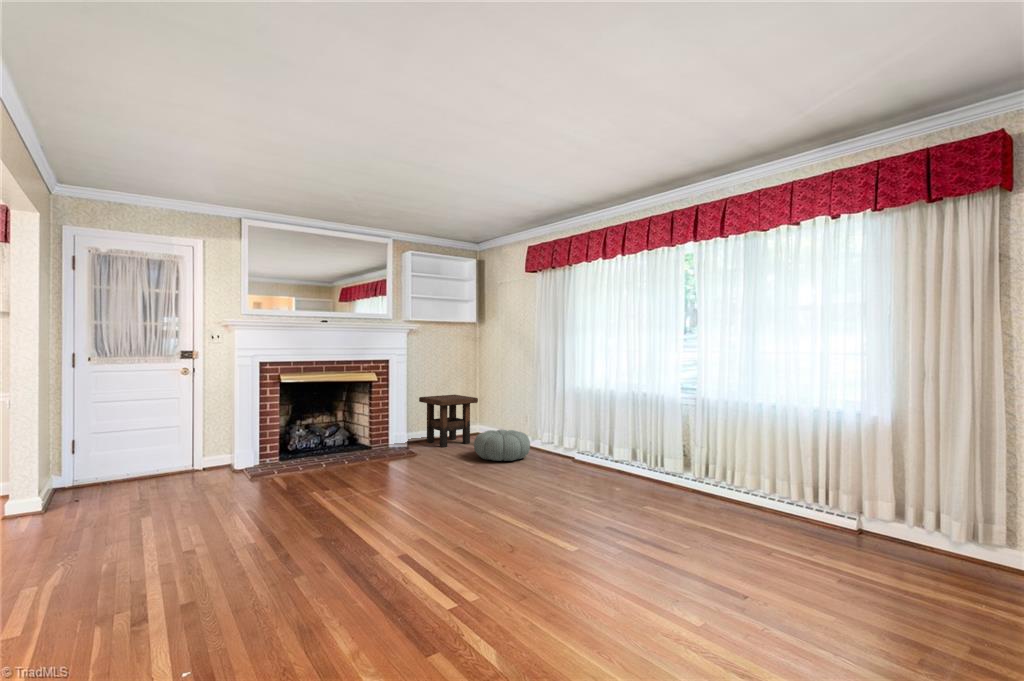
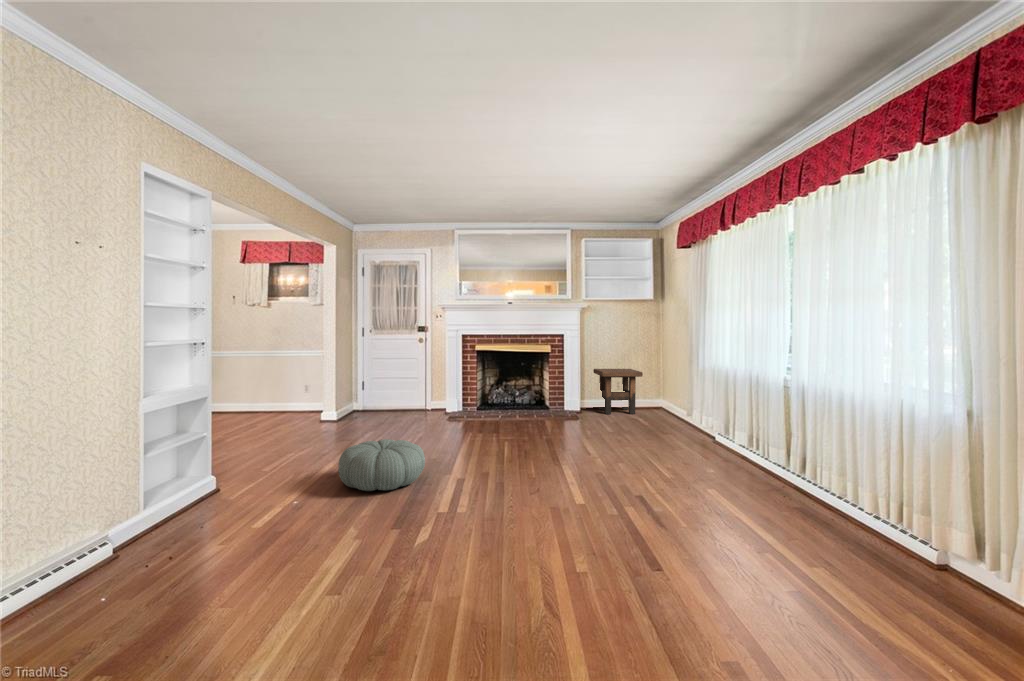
pouf: present [474,430,530,461] -> present [338,439,425,491]

